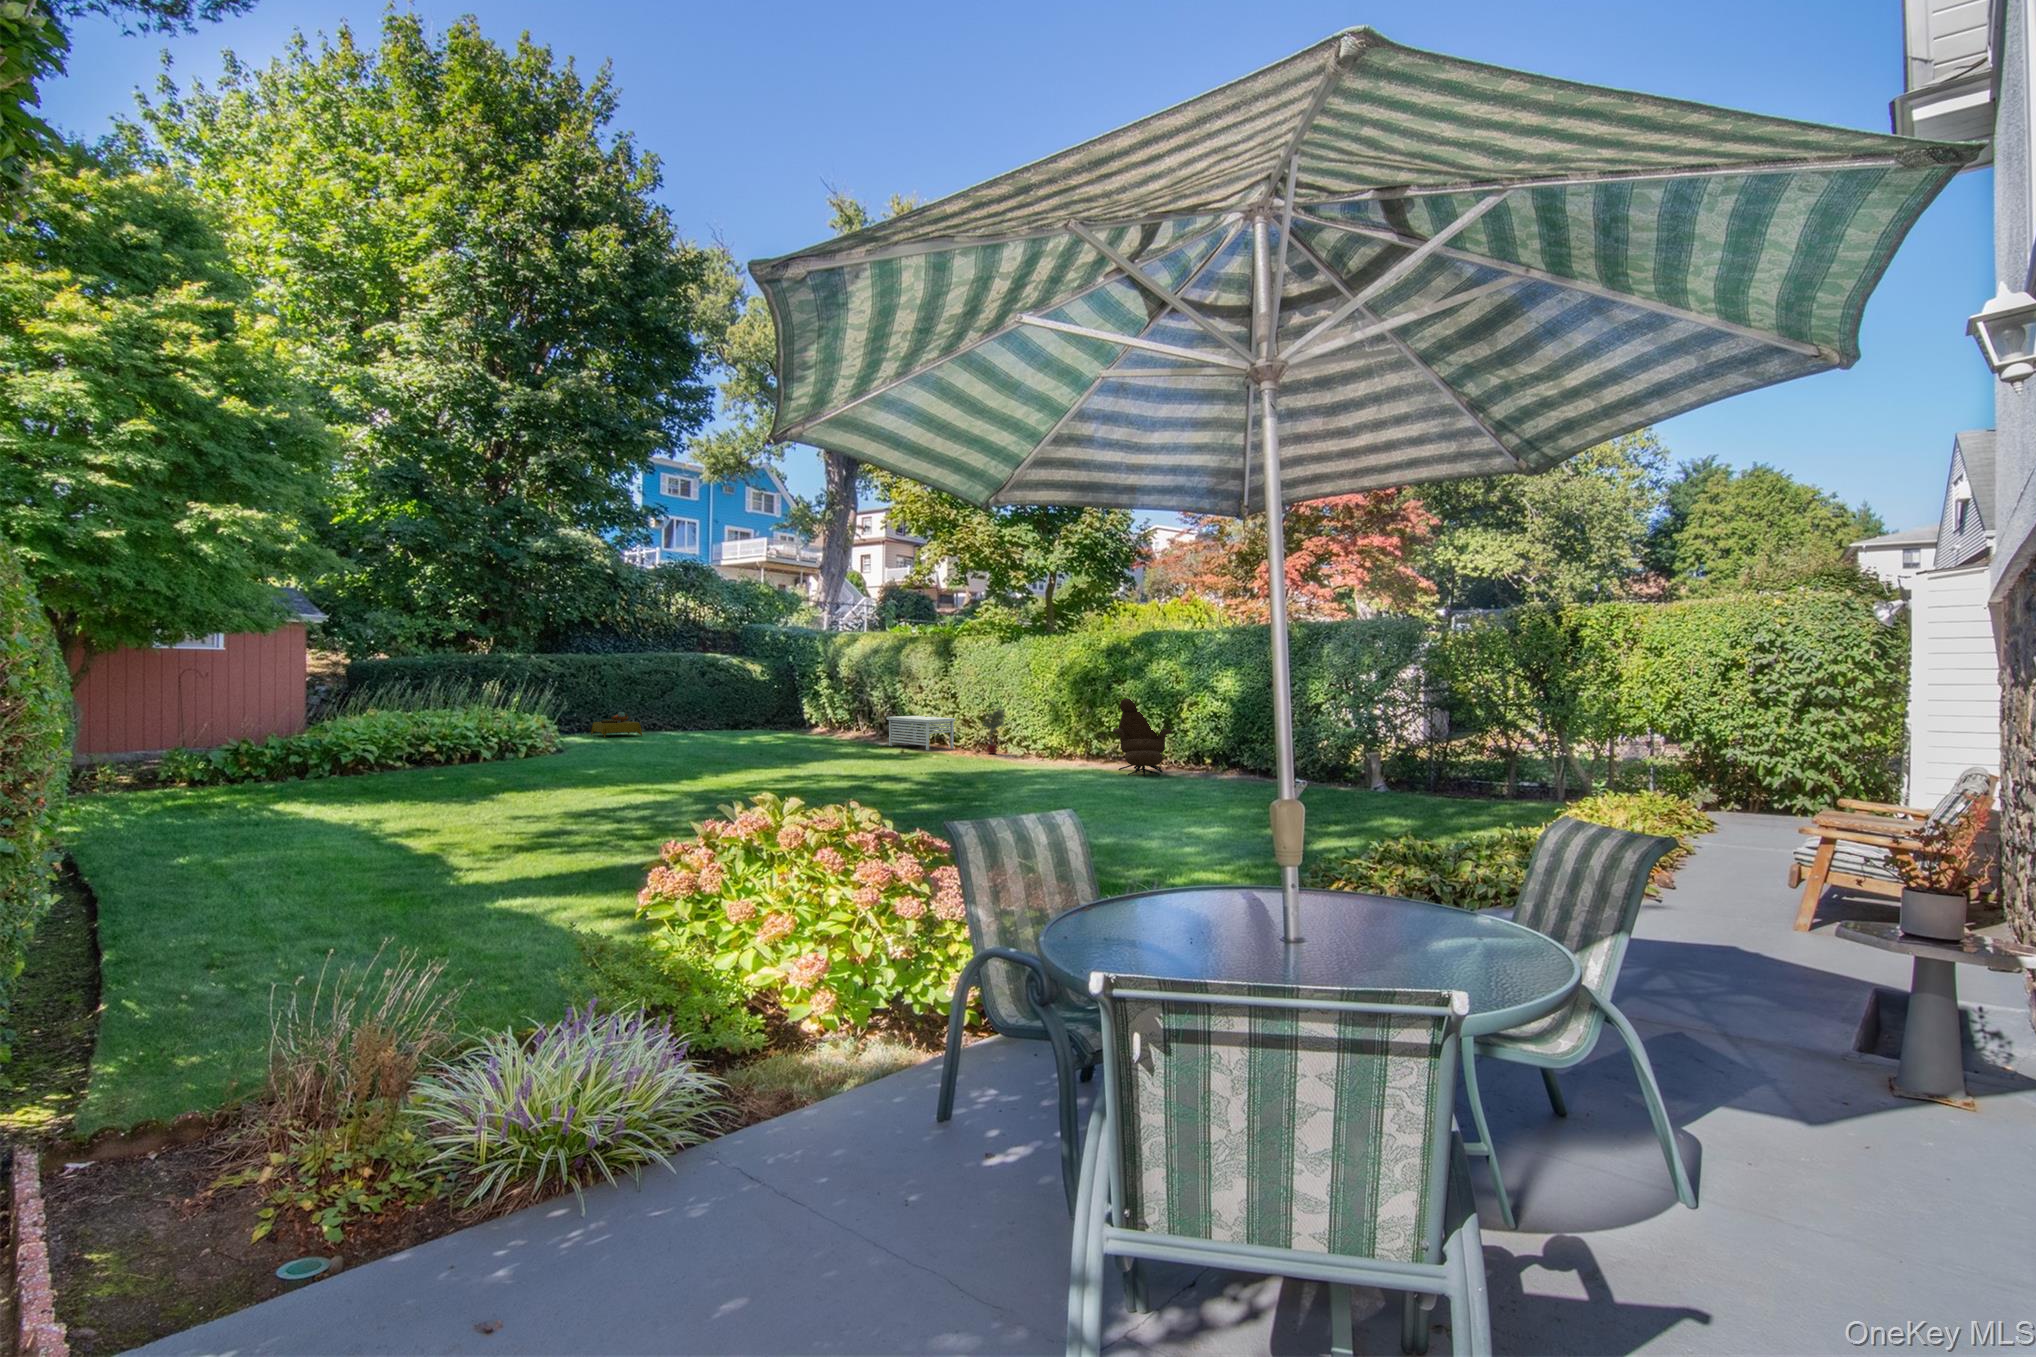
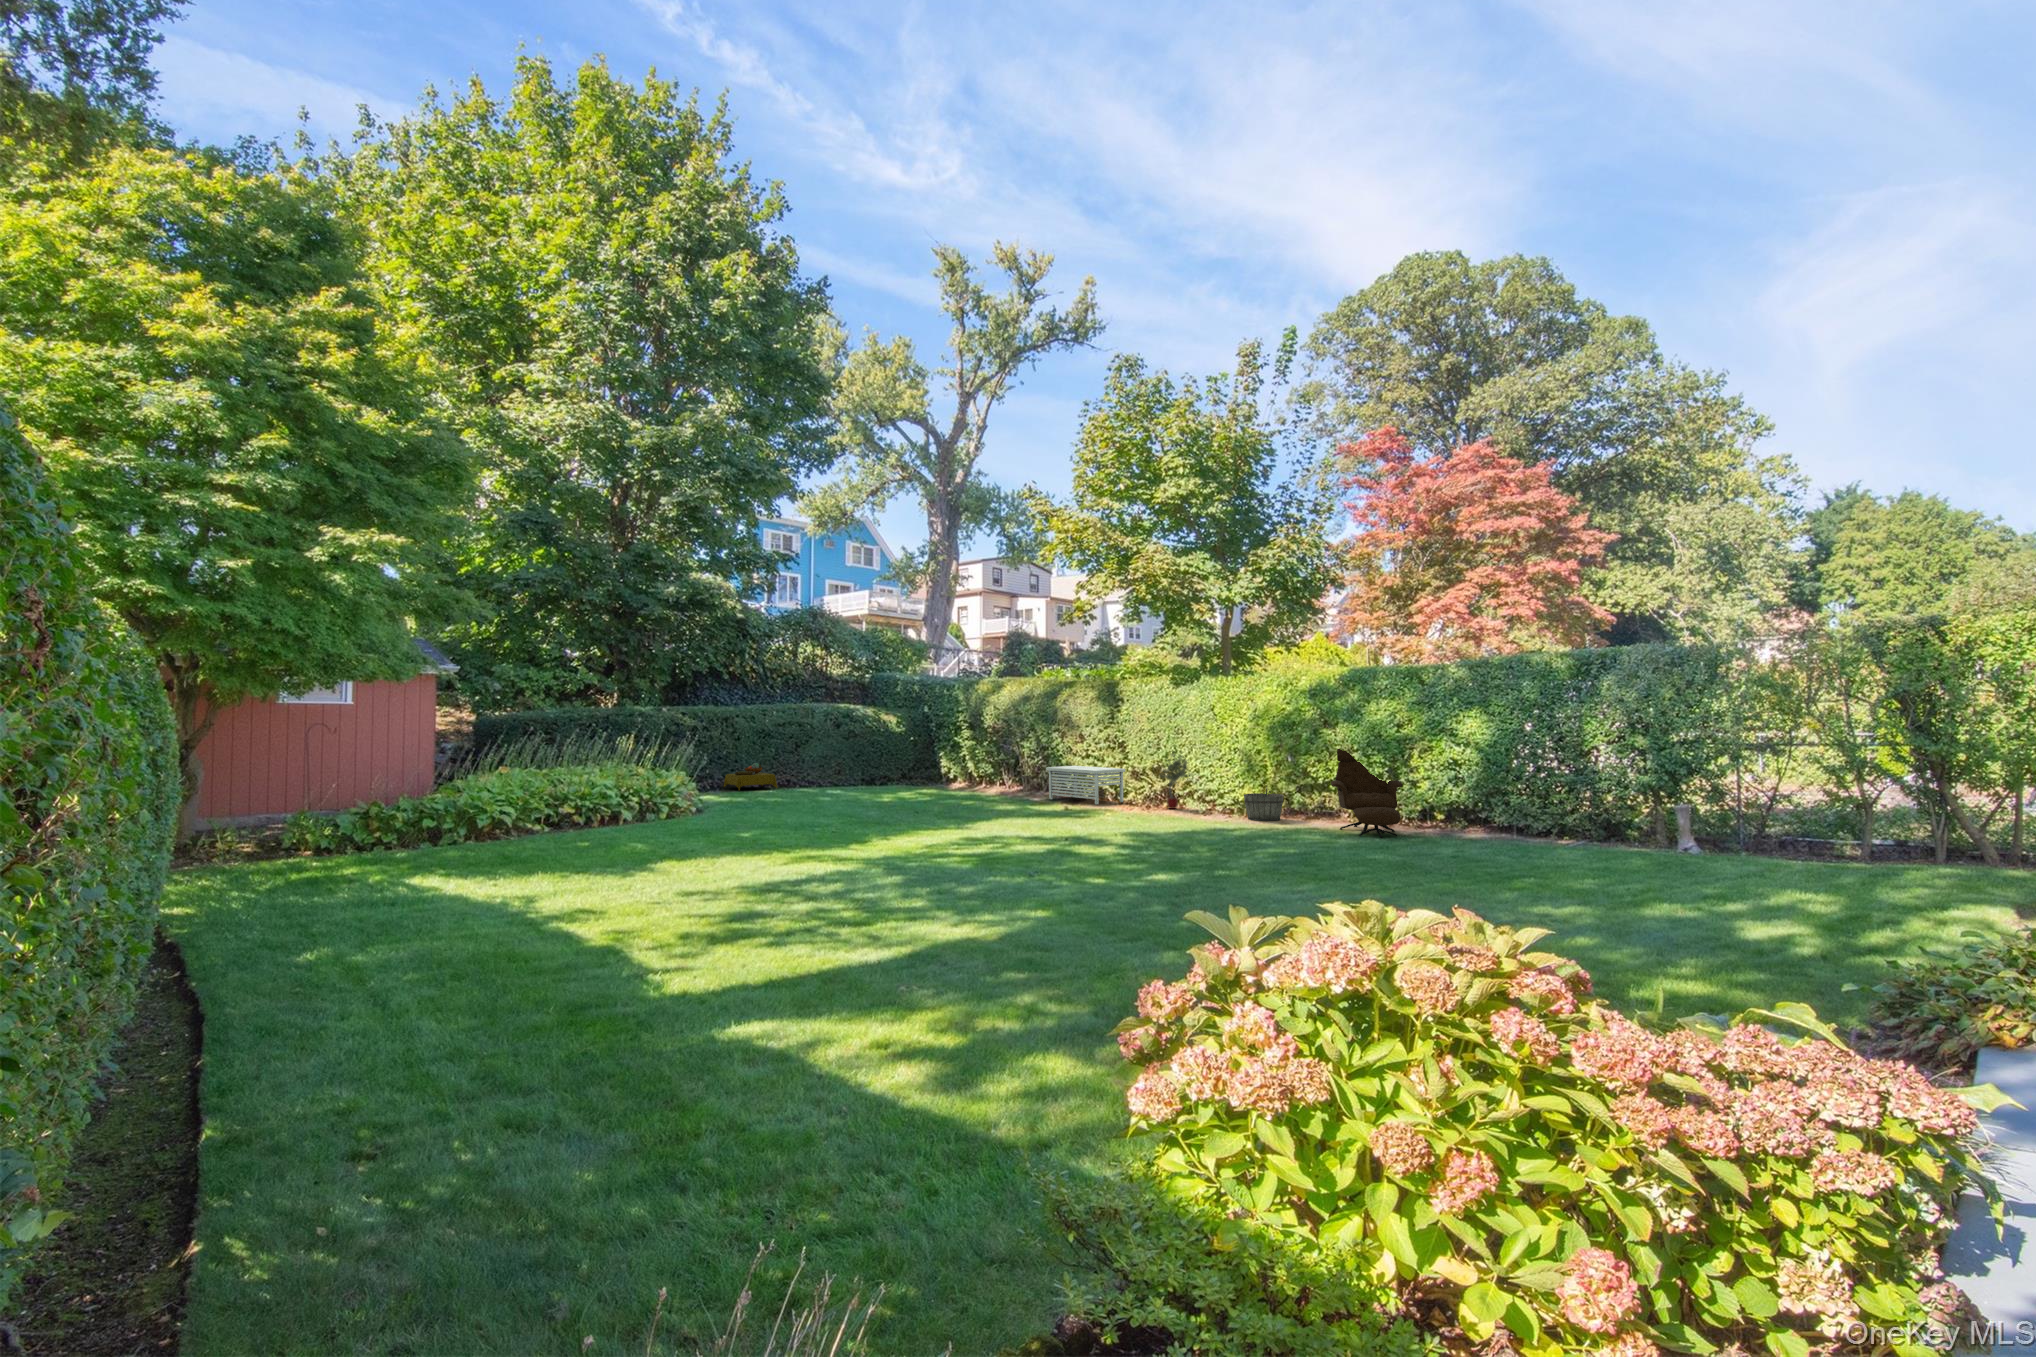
wooden bucket: none [1046,733,1080,763] -> present [1244,786,1284,821]

